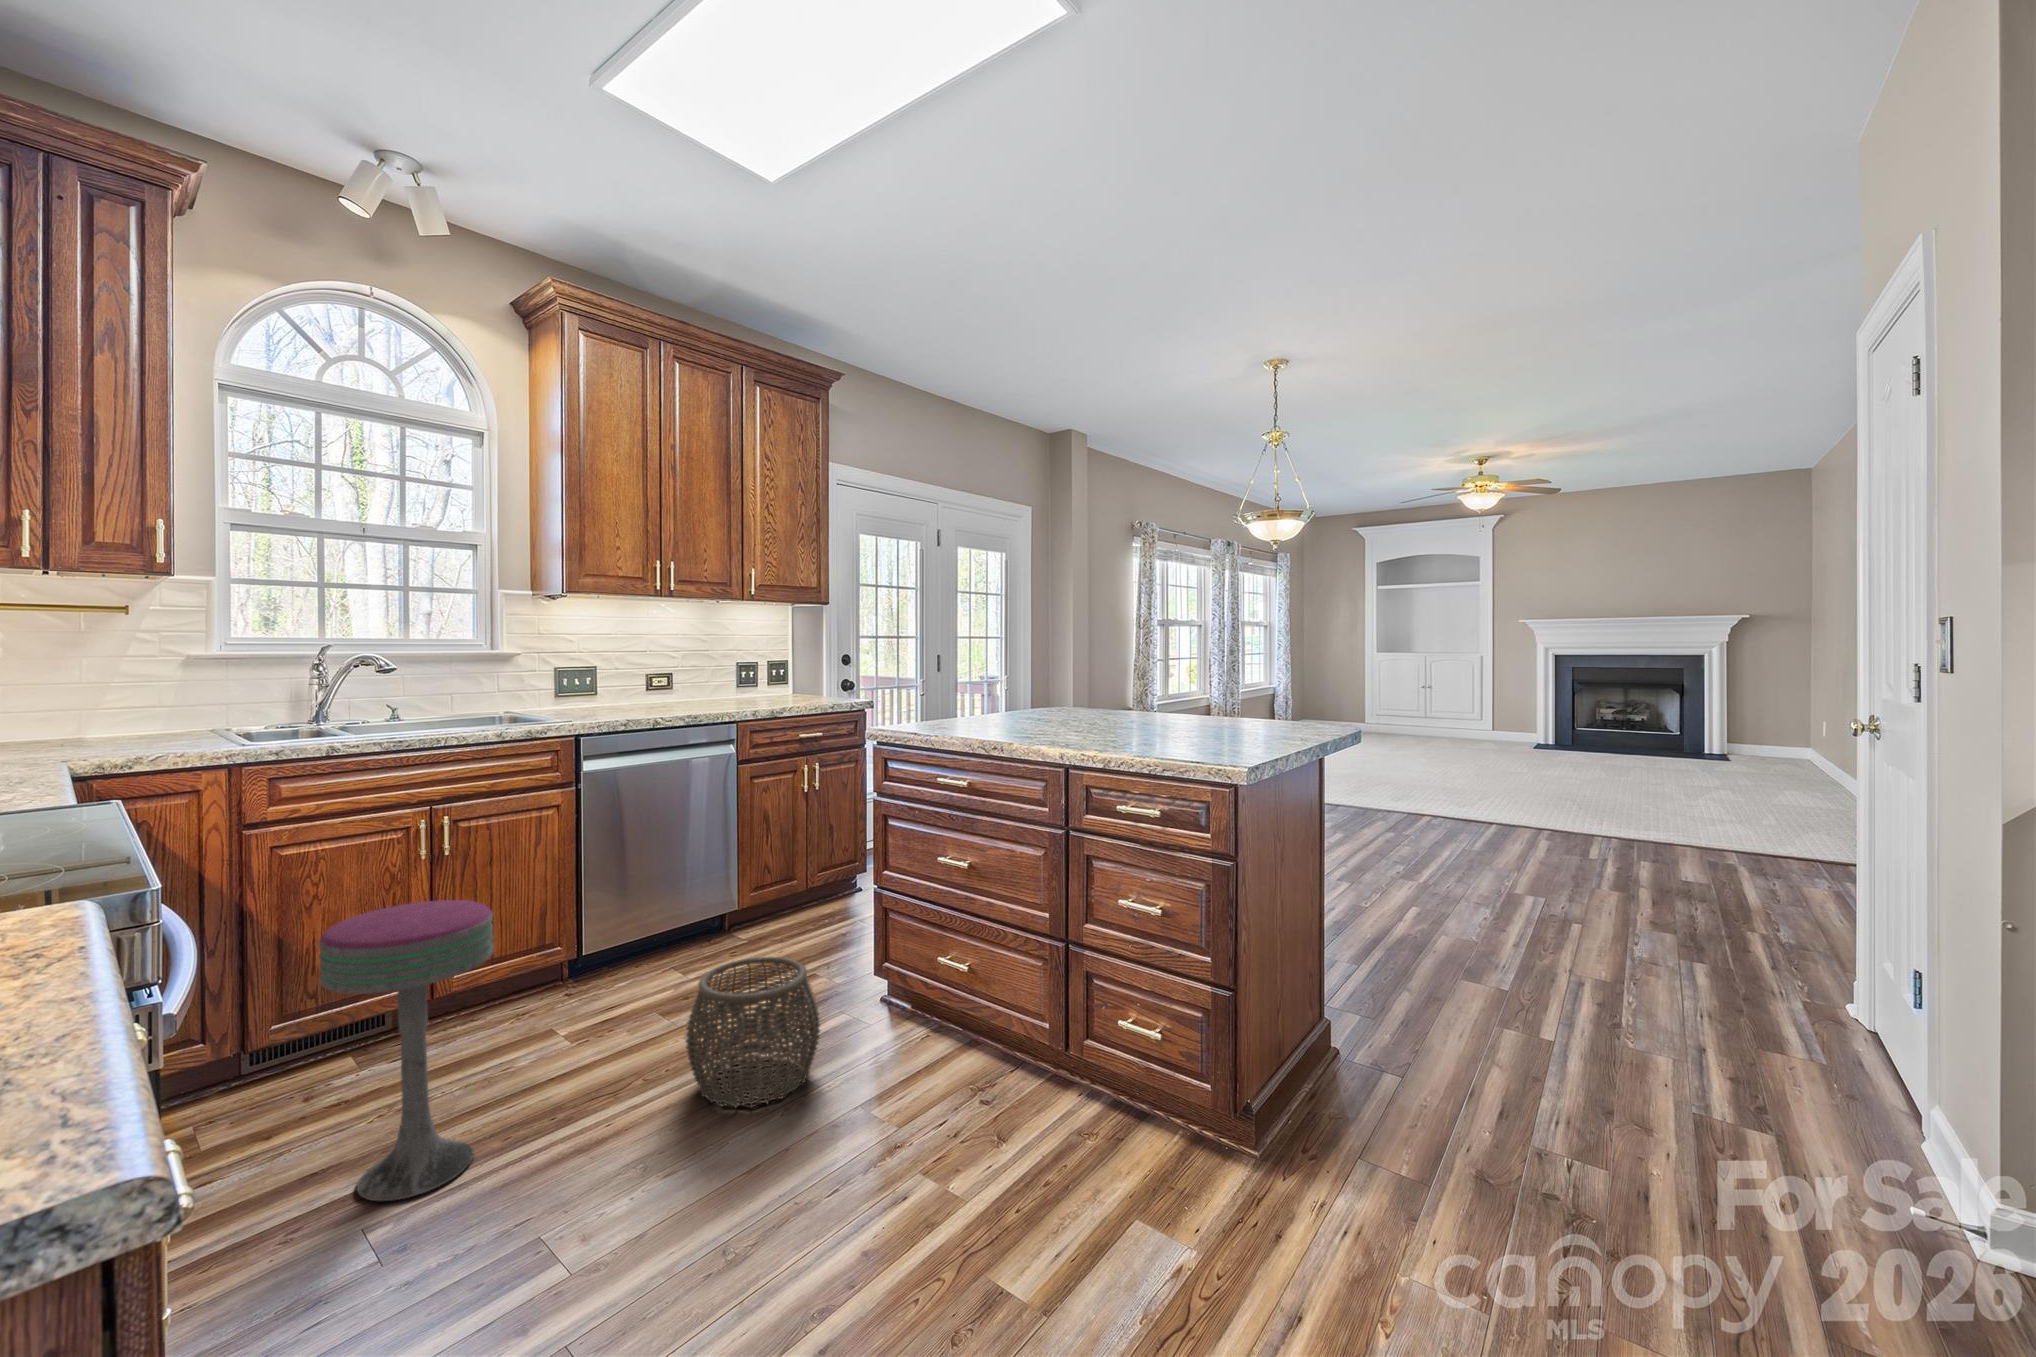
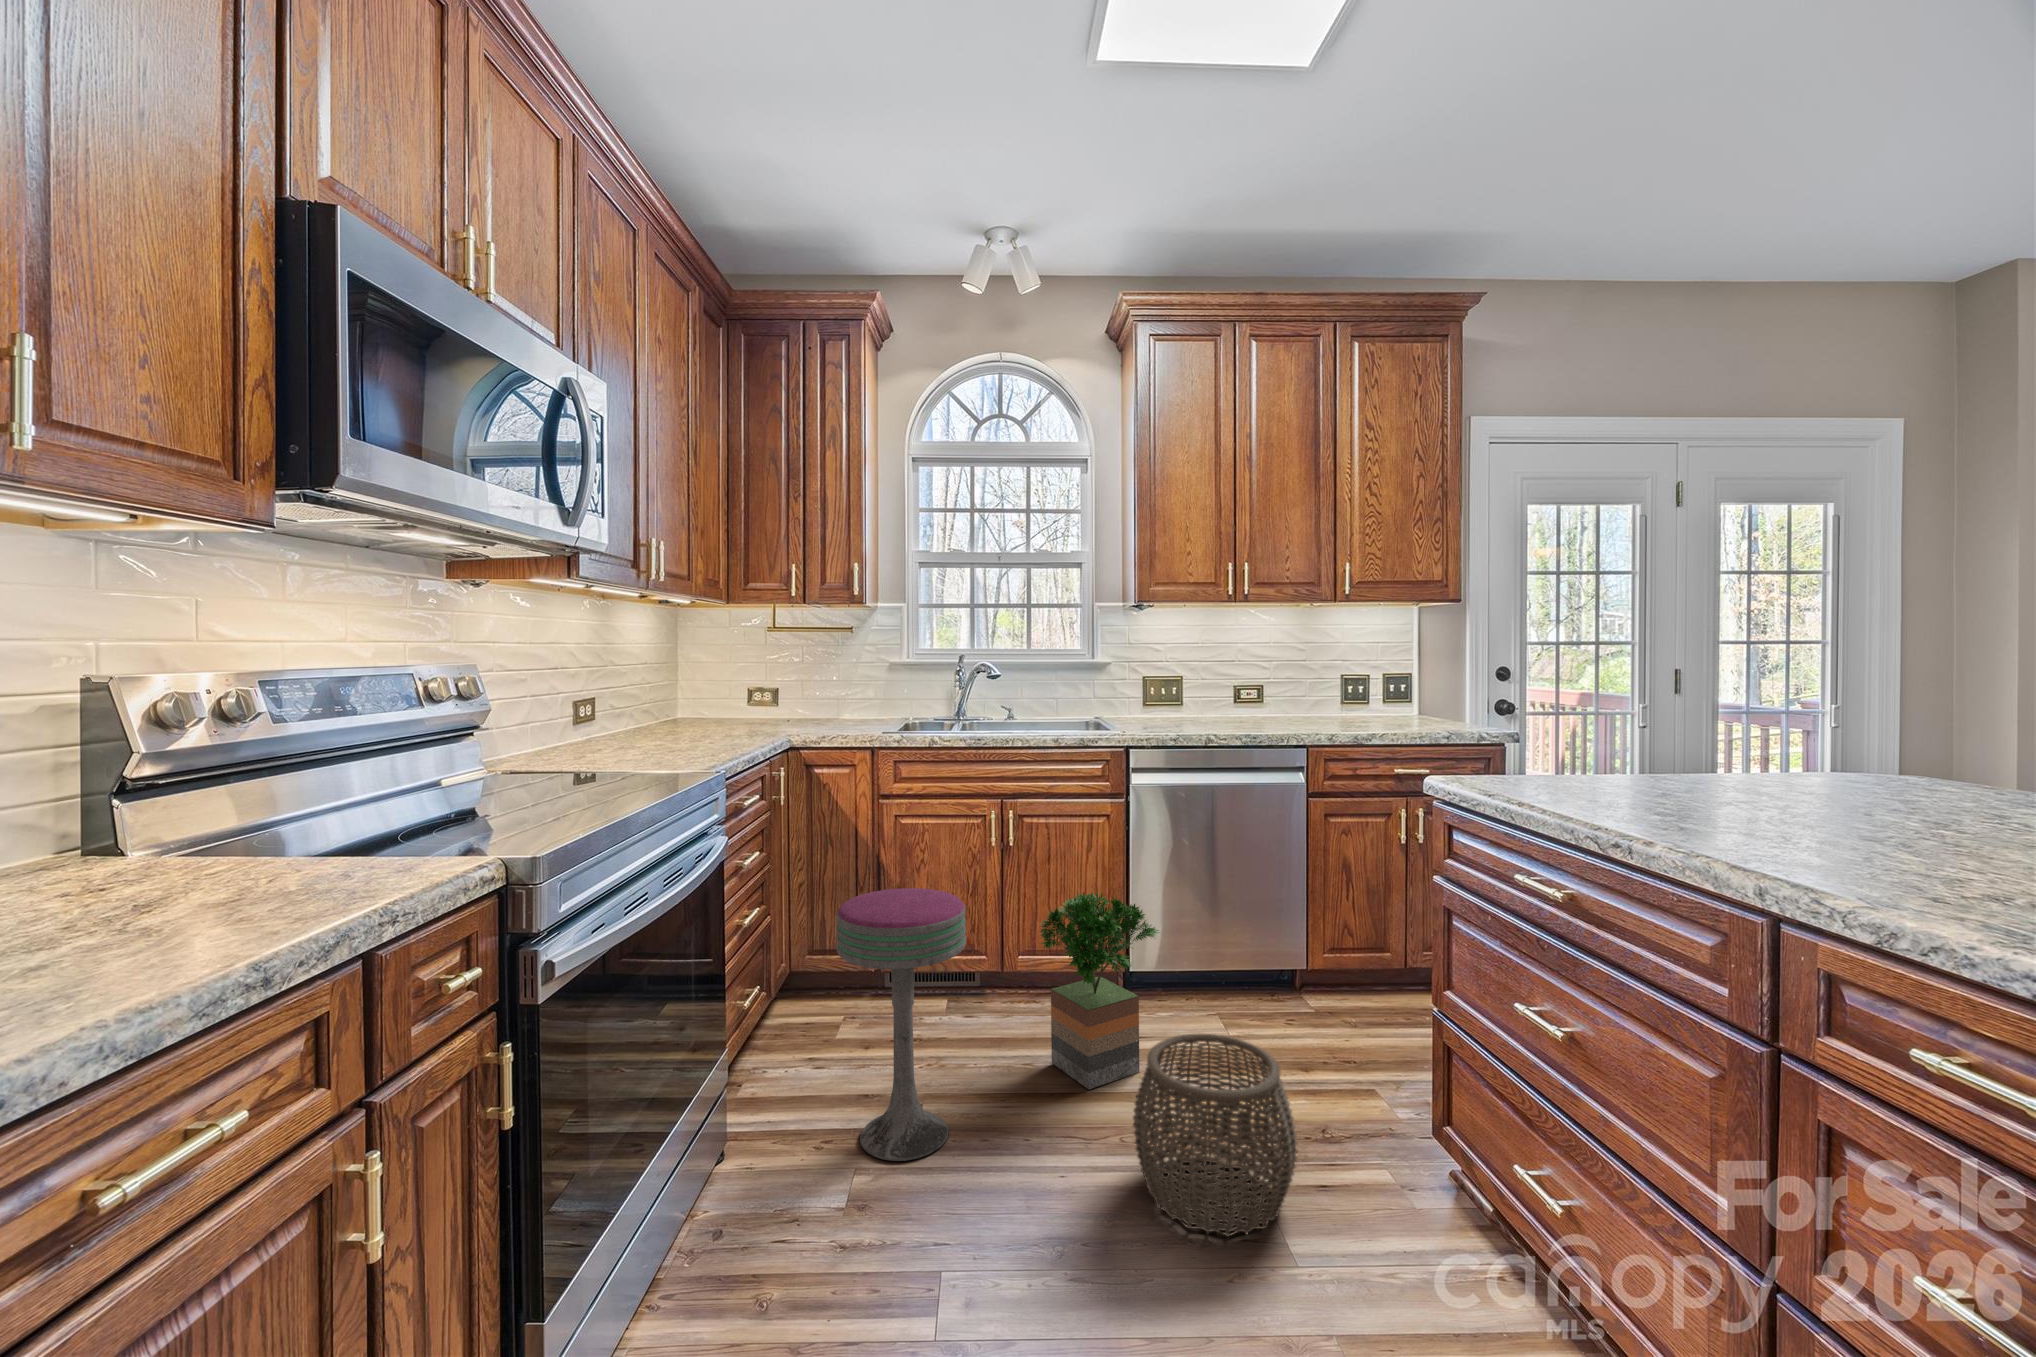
potted tree: none [532,876,654,1060] -> present [1039,892,1160,1089]

